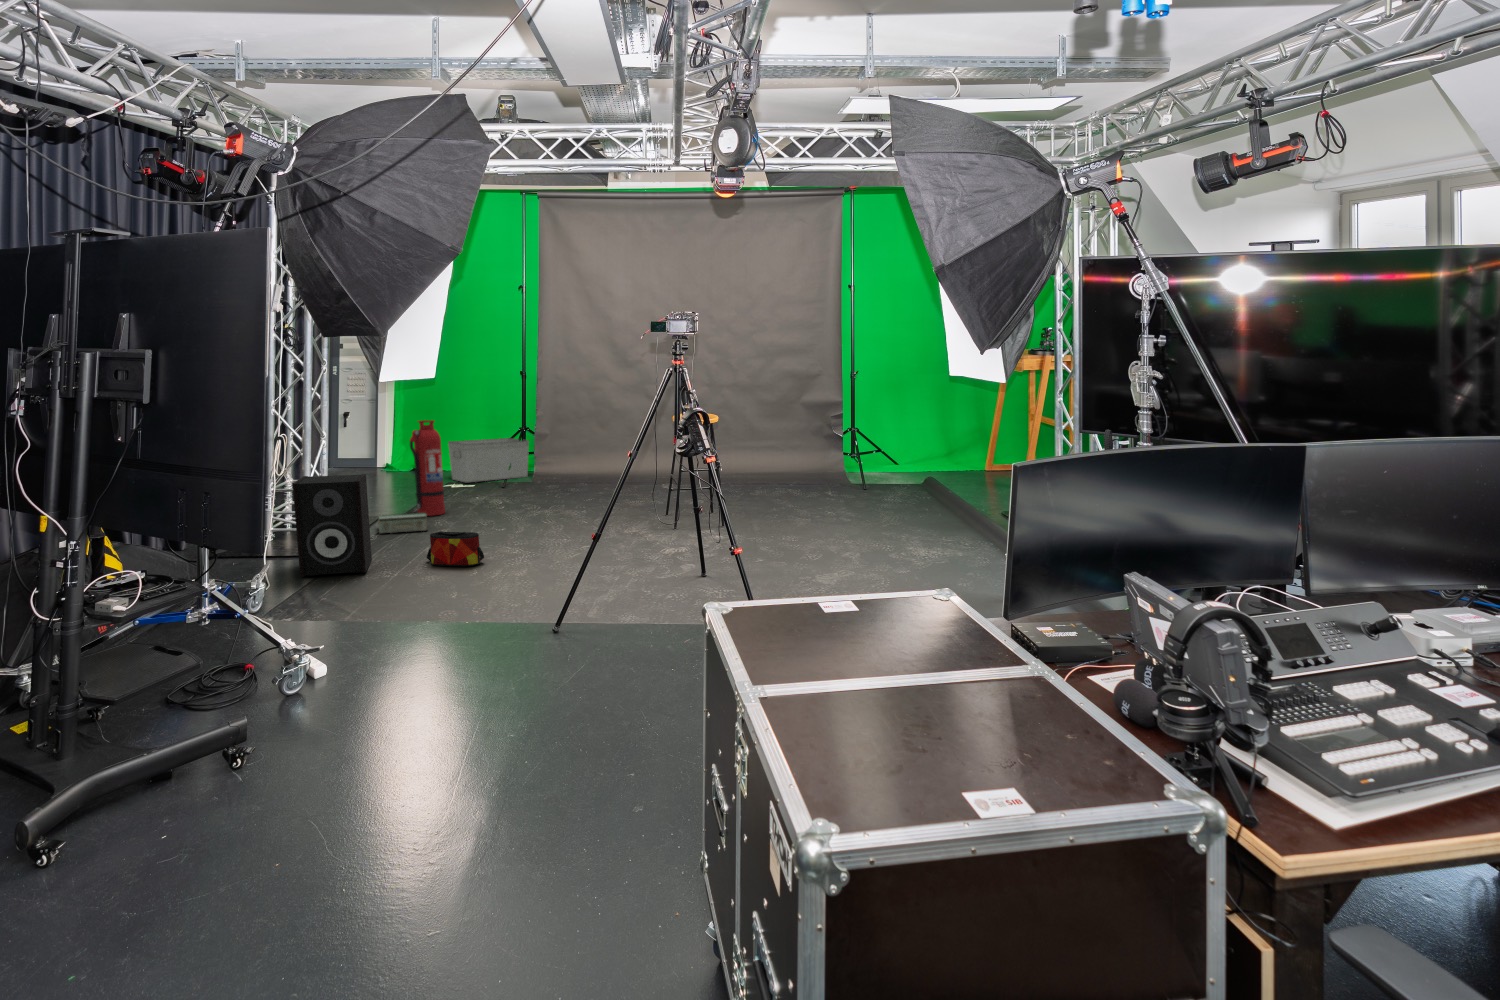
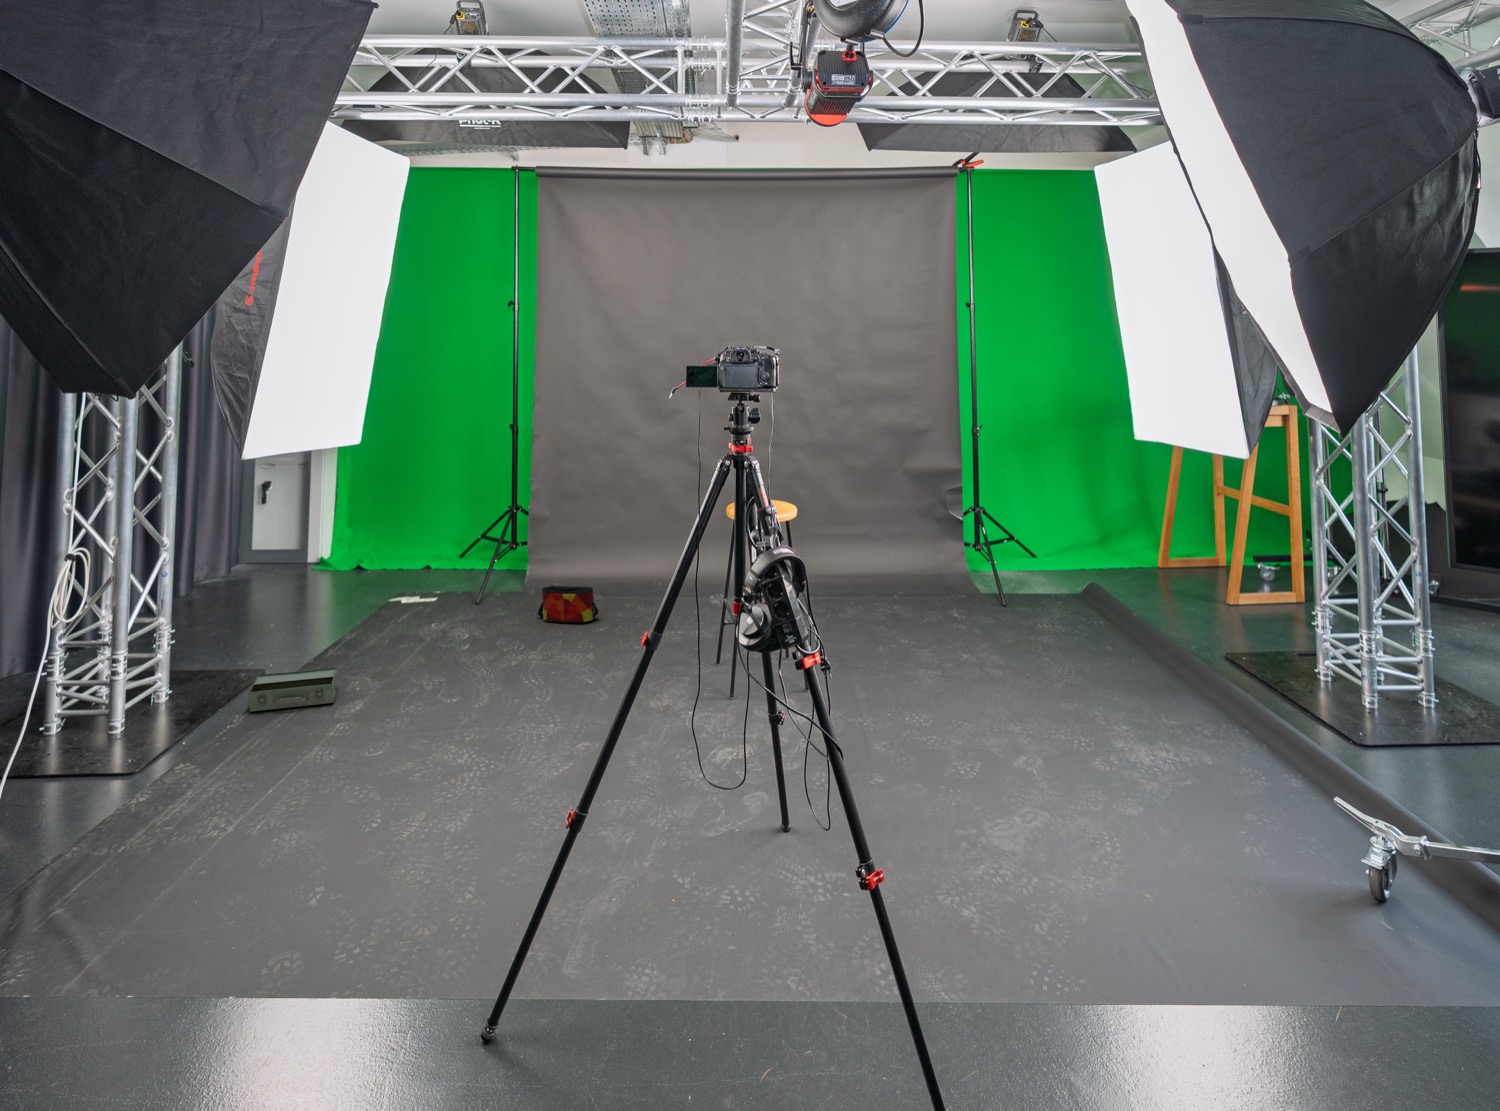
fire extinguisher: present [410,420,445,516] -> none [314,514,377,665]
storage bin: present [448,438,529,482] -> none [401,522,517,591]
speaker: present [293,474,372,577] -> none [12,637,206,853]
bag: present [427,531,484,566] -> present [538,586,598,623]

